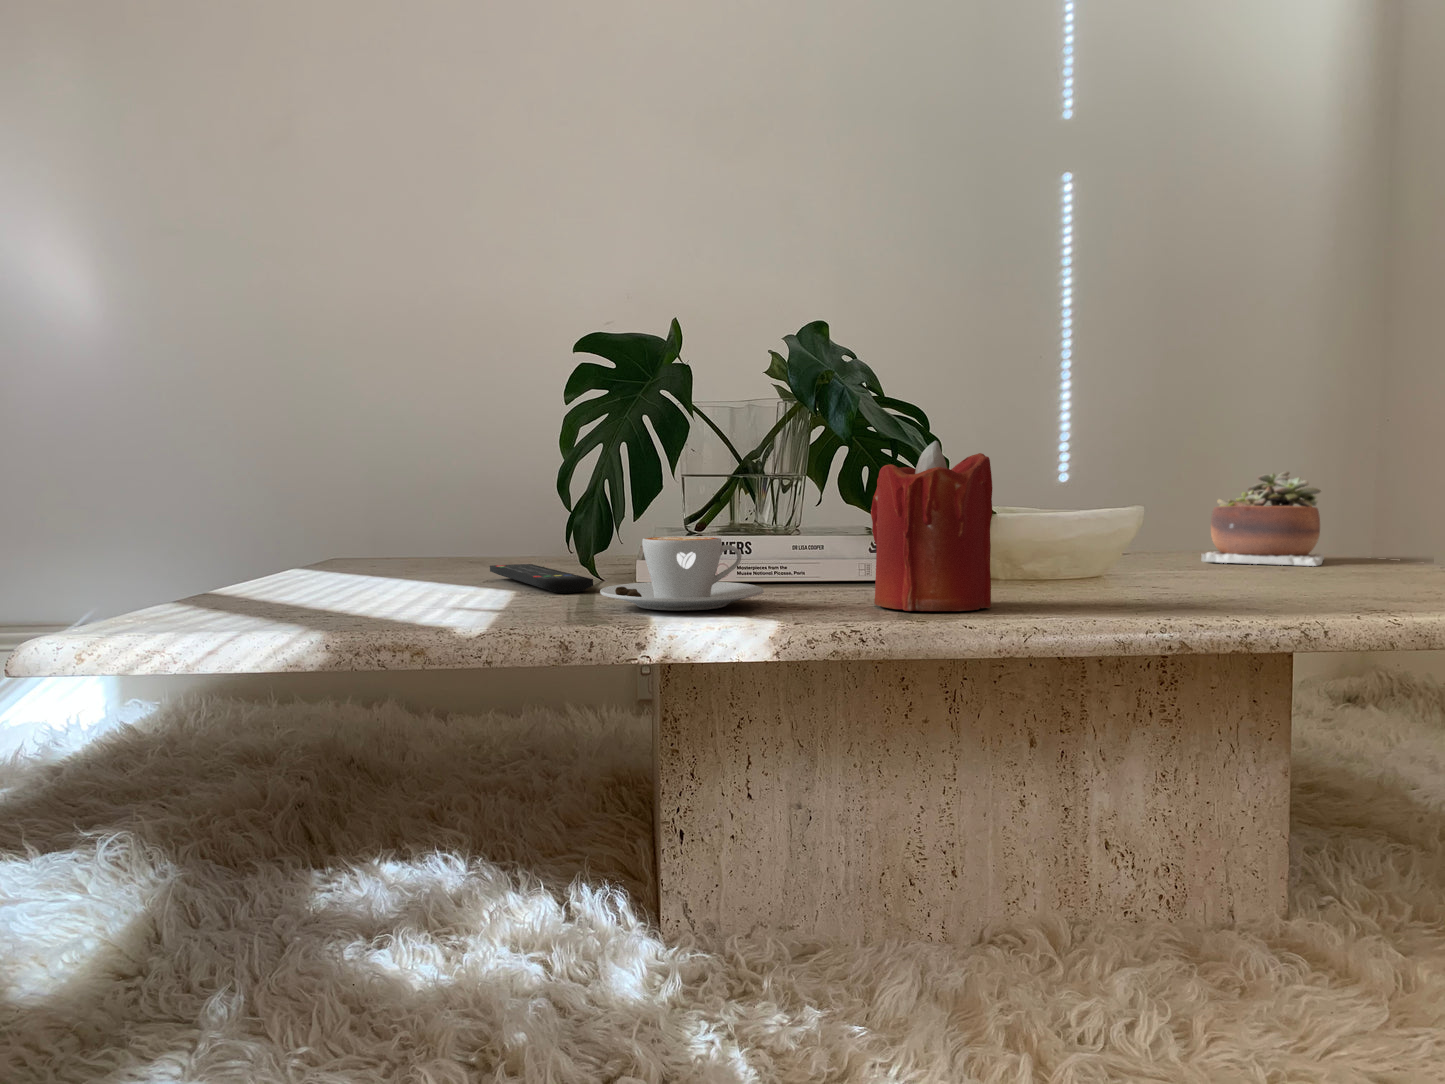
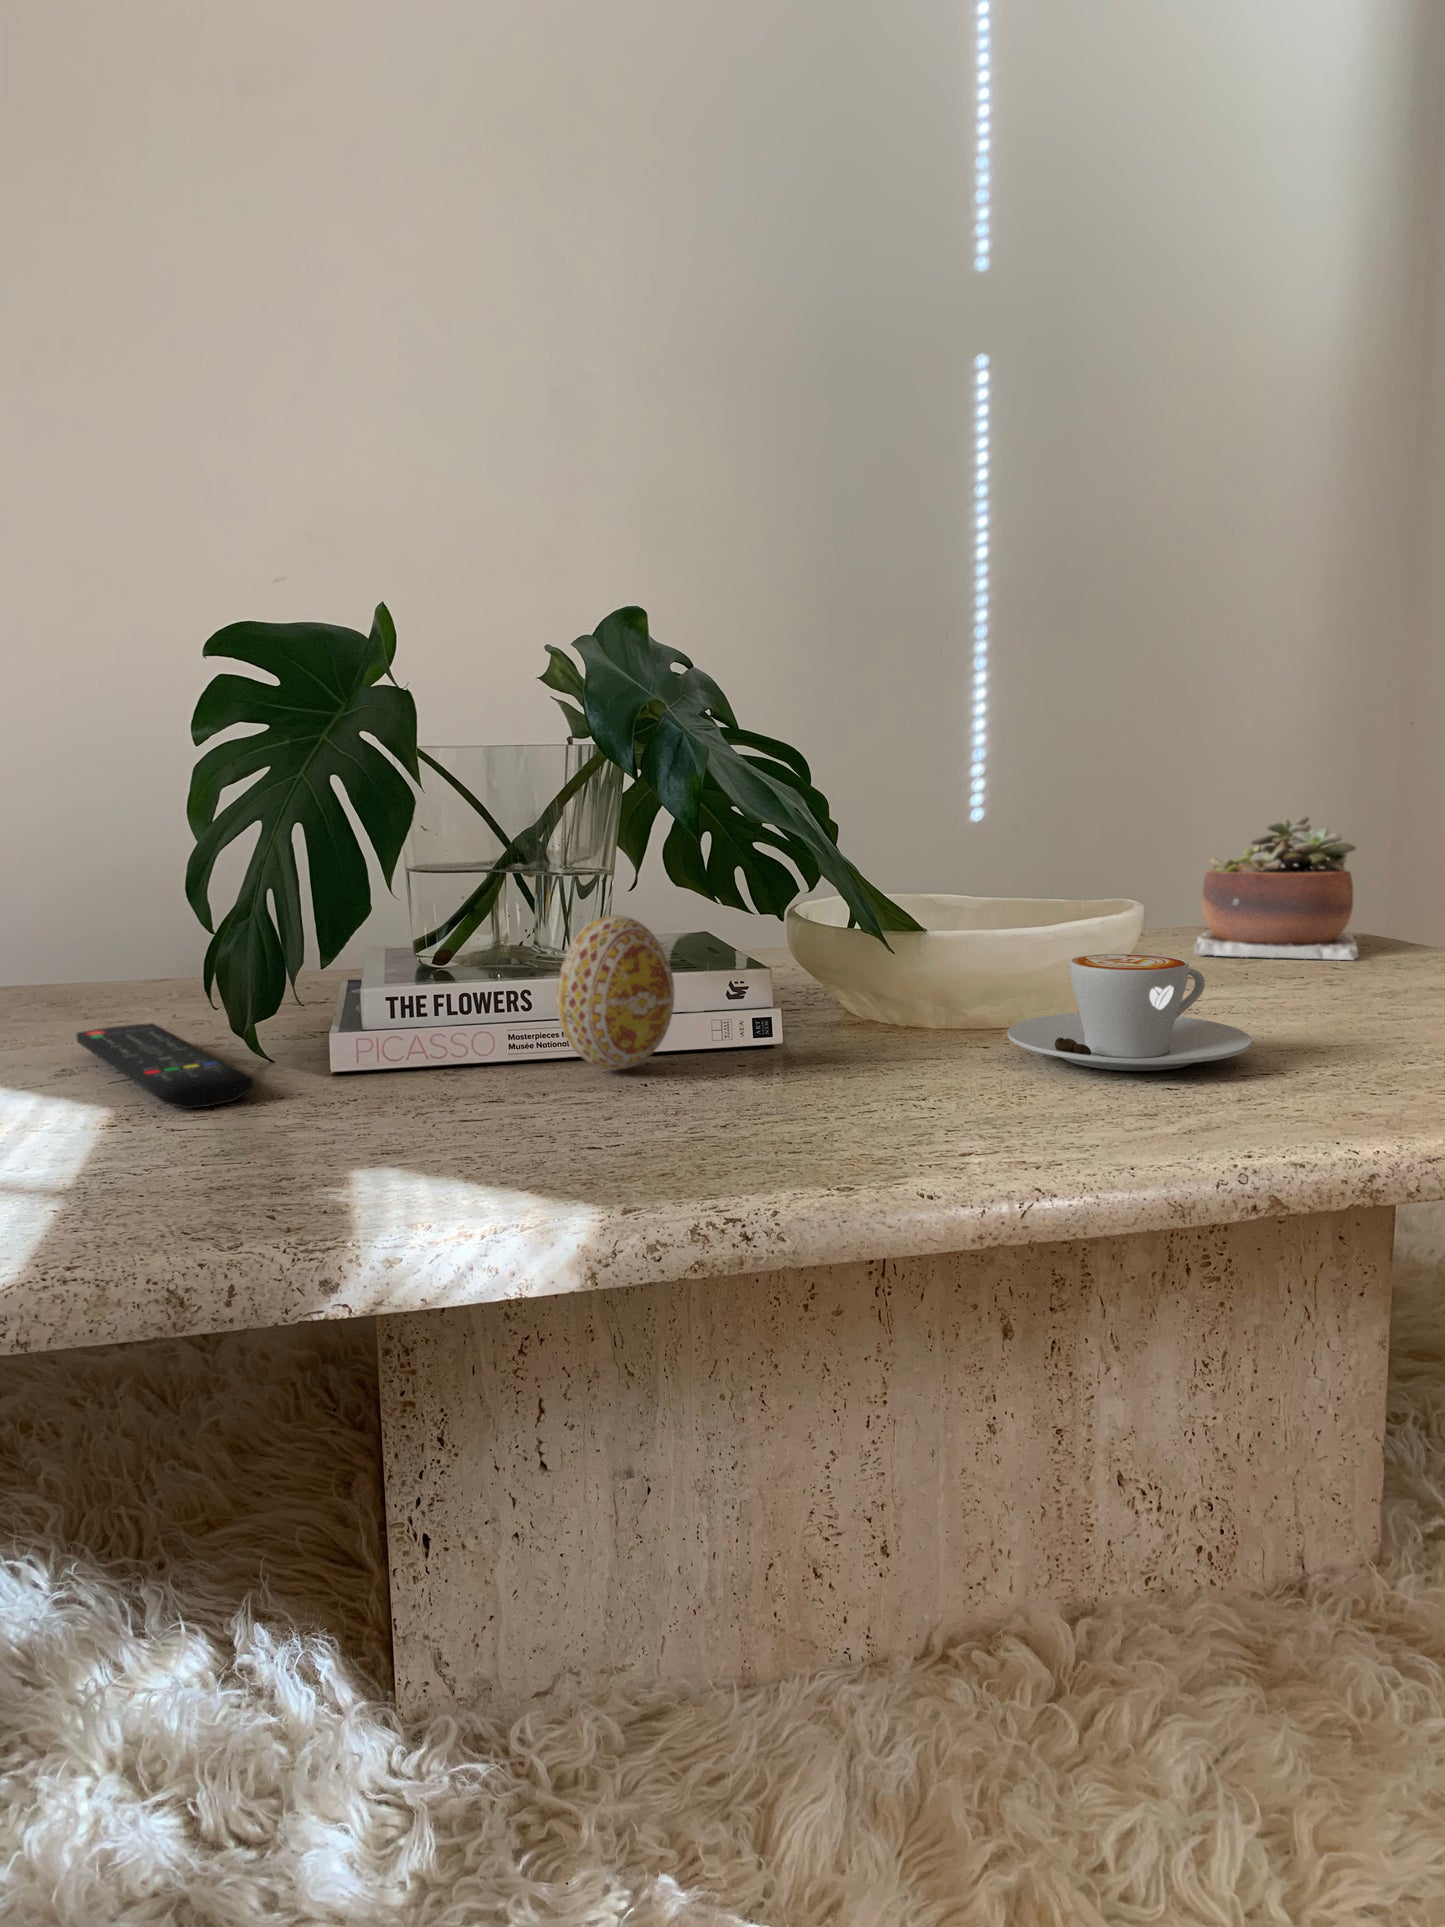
candle: present [871,441,992,611] -> none [740,845,951,1155]
decorative egg: none [766,496,836,588] -> present [556,915,674,1069]
coffee cup: present [600,536,763,611] -> present [1008,954,1252,1071]

